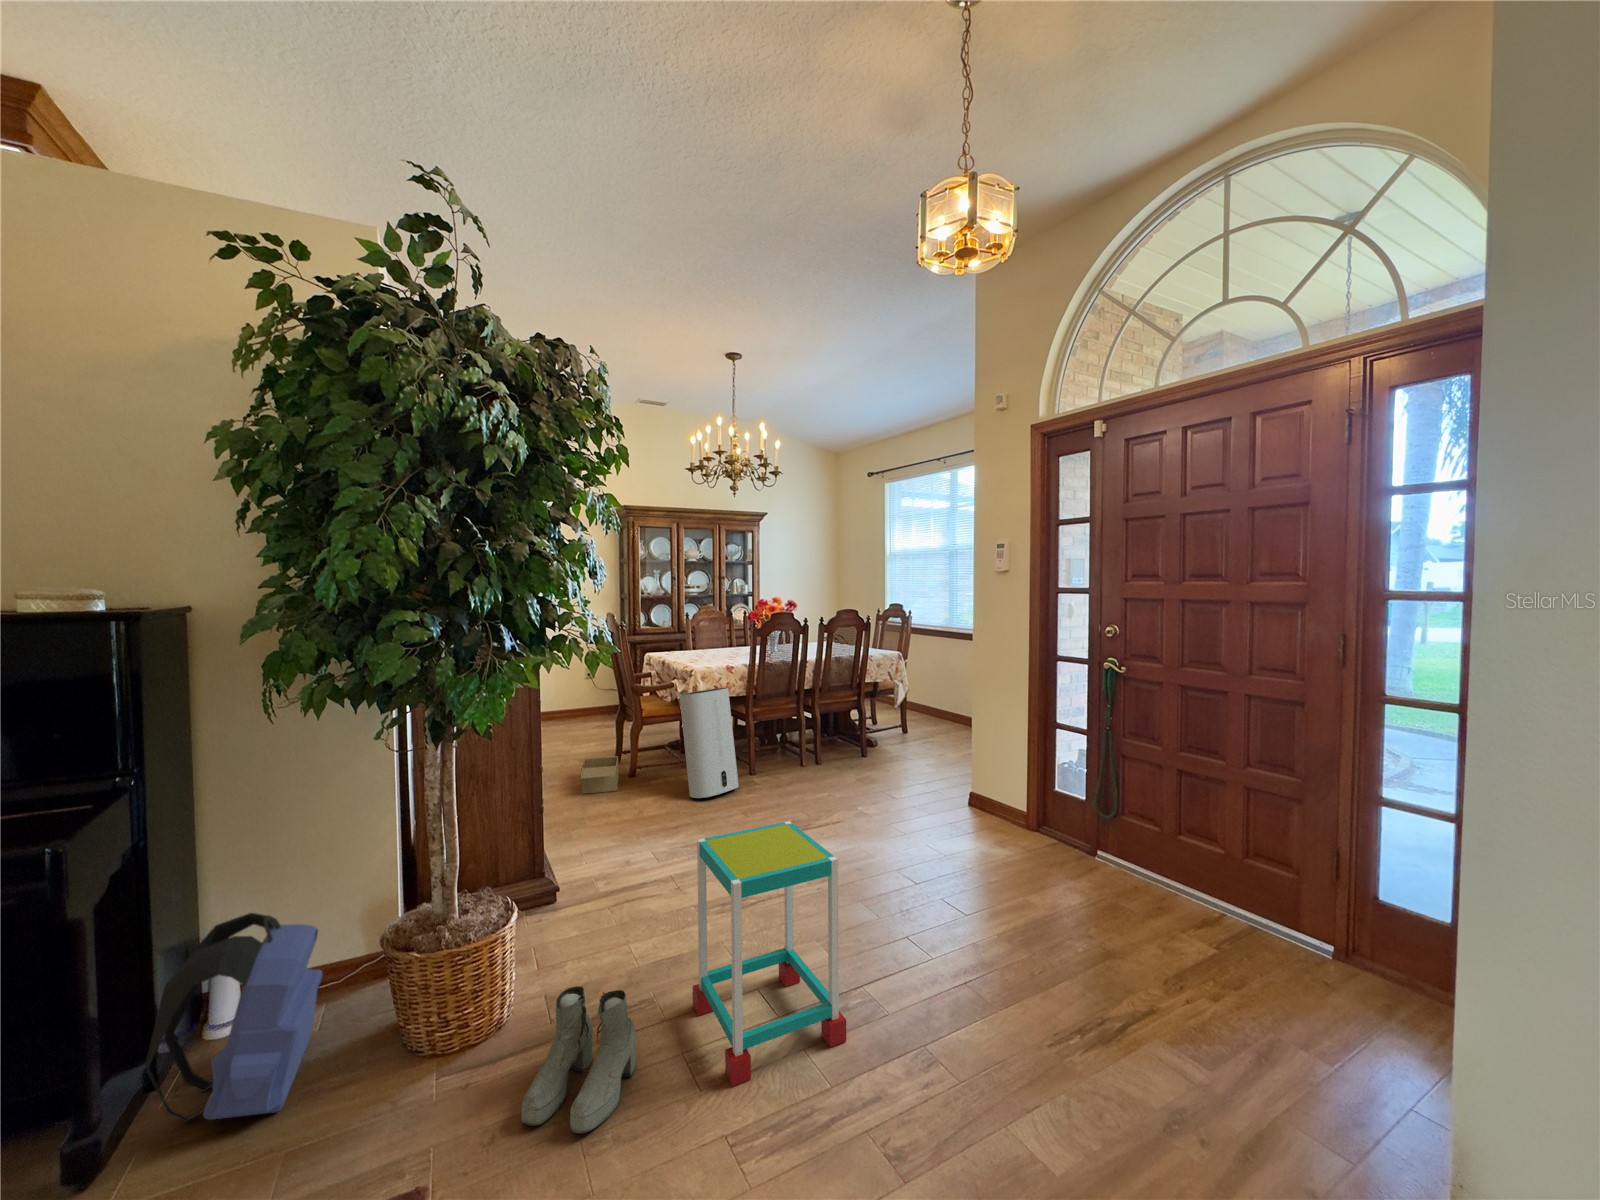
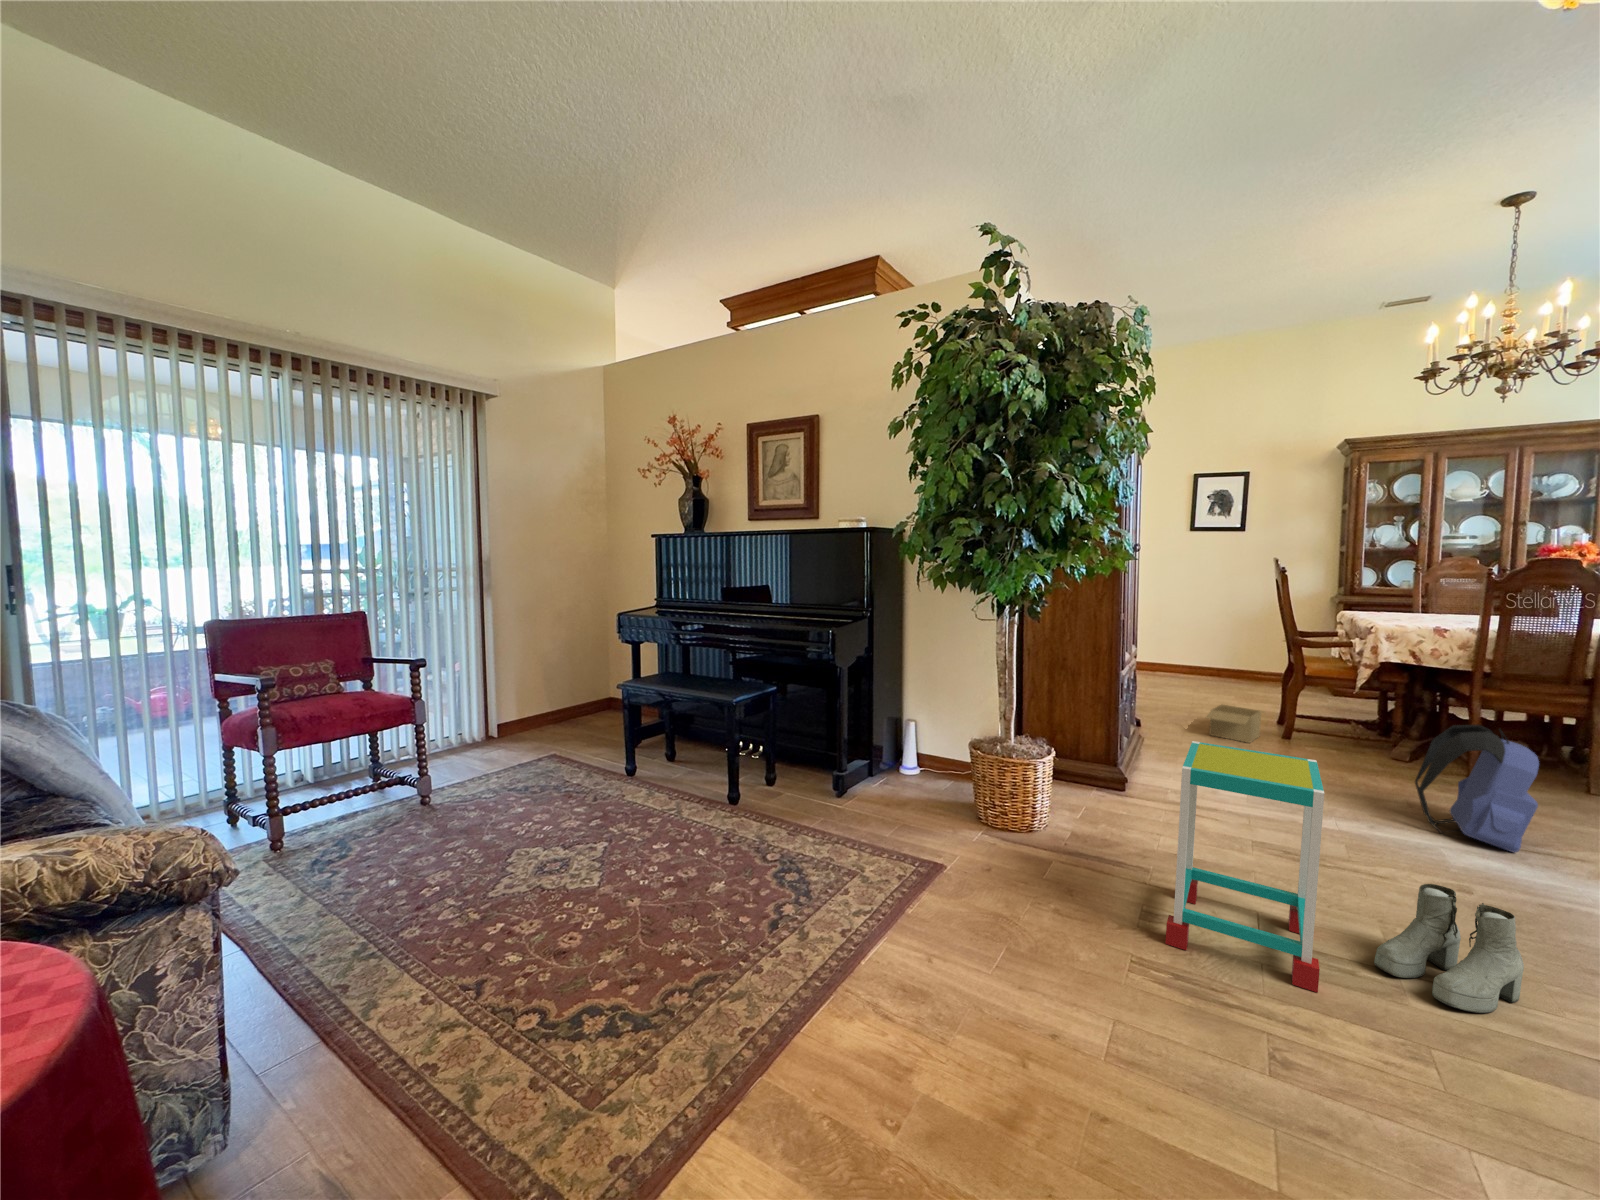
air purifier: present [679,688,739,798] -> none [1336,651,1422,782]
backpack: present [145,913,322,1121] -> present [1415,725,1539,852]
boots: present [521,986,636,1134] -> present [1374,884,1524,1013]

